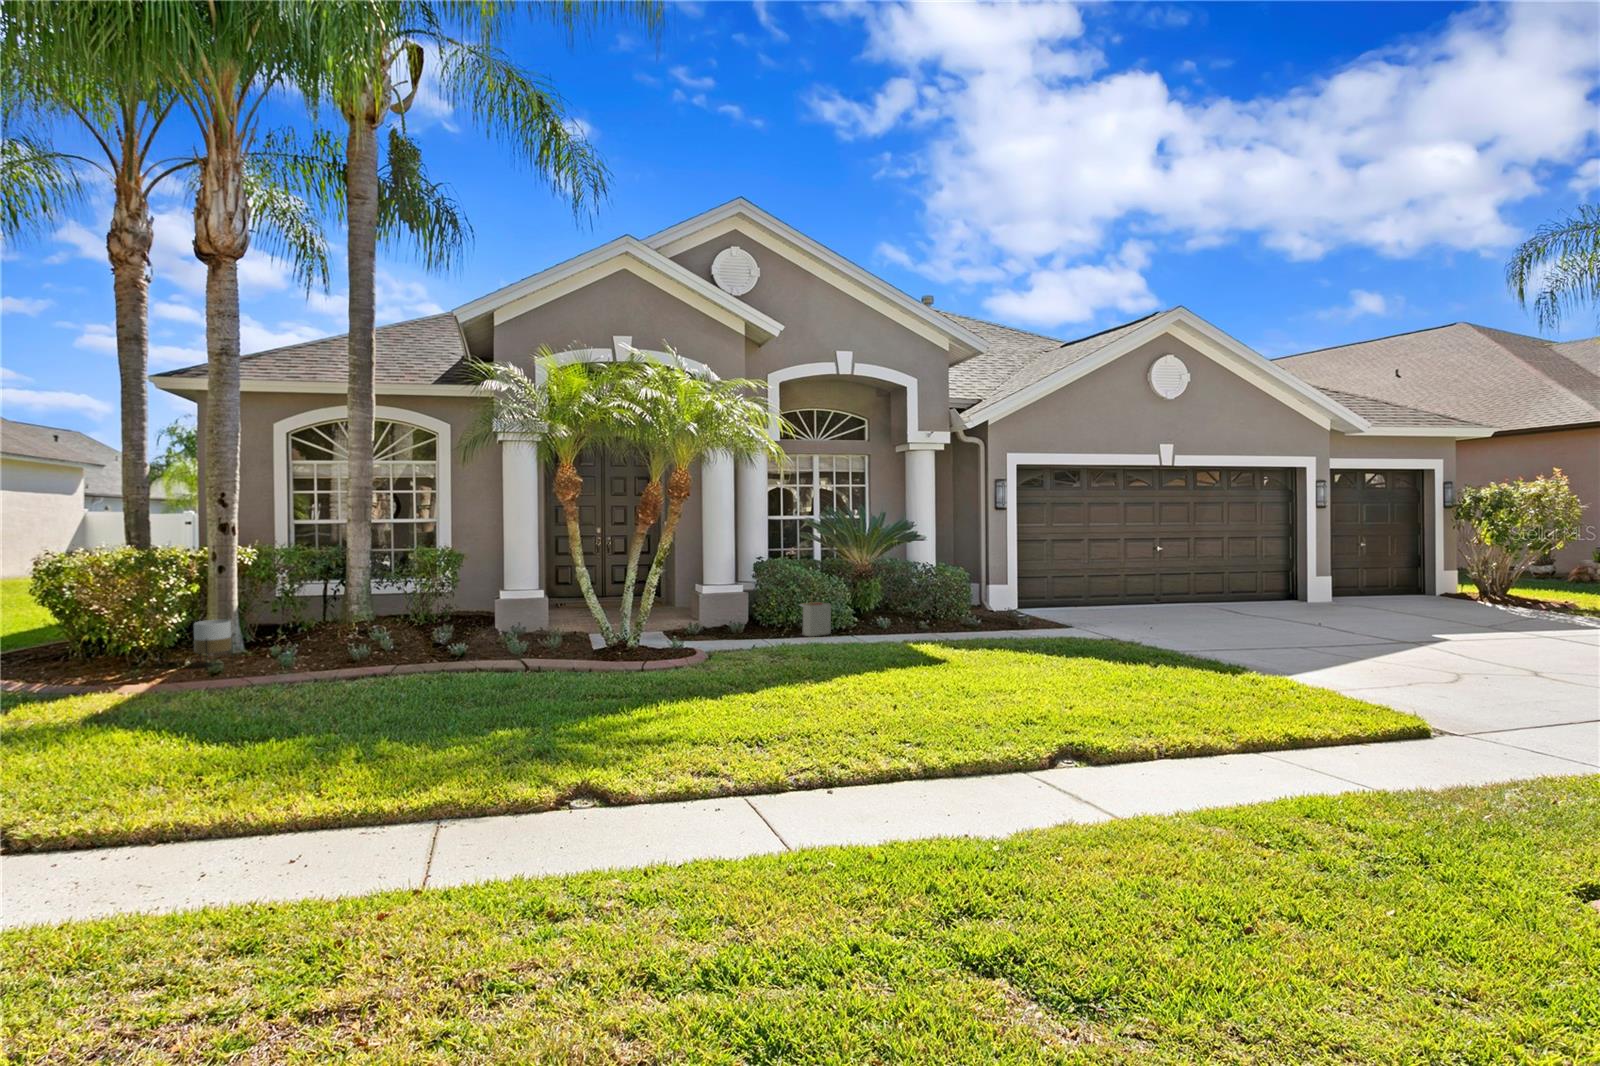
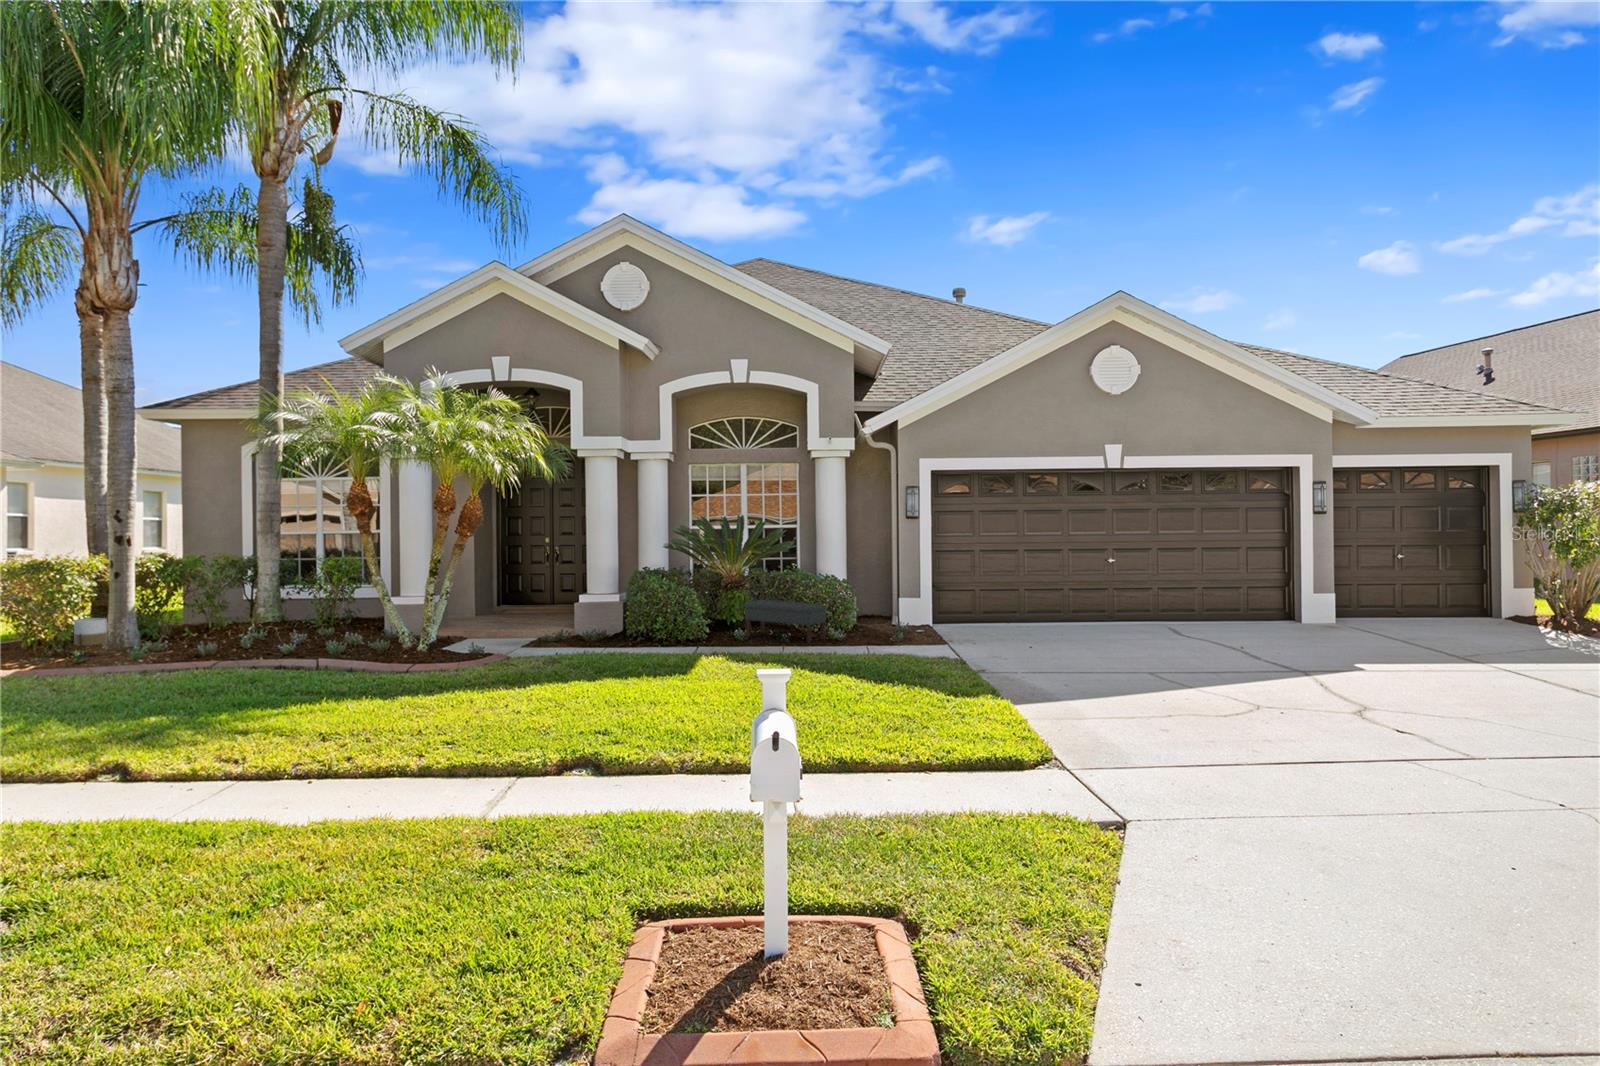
bench: none [888,588,970,629] -> present [744,600,827,643]
storage bin: present [800,602,831,636] -> none [632,605,662,647]

